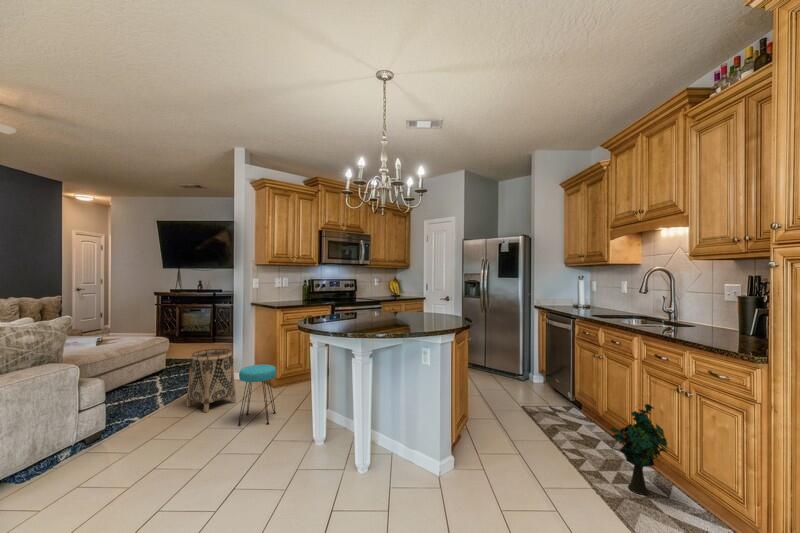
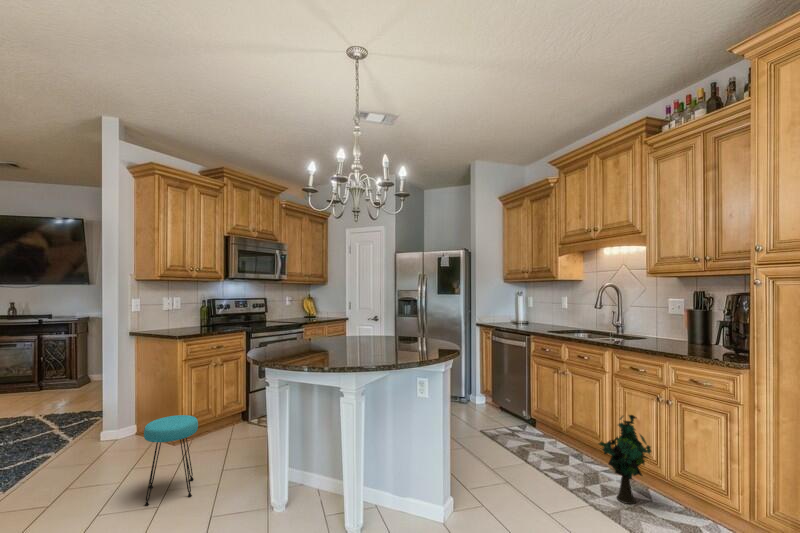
basket: present [186,348,236,412] -> none [41,399,123,495]

